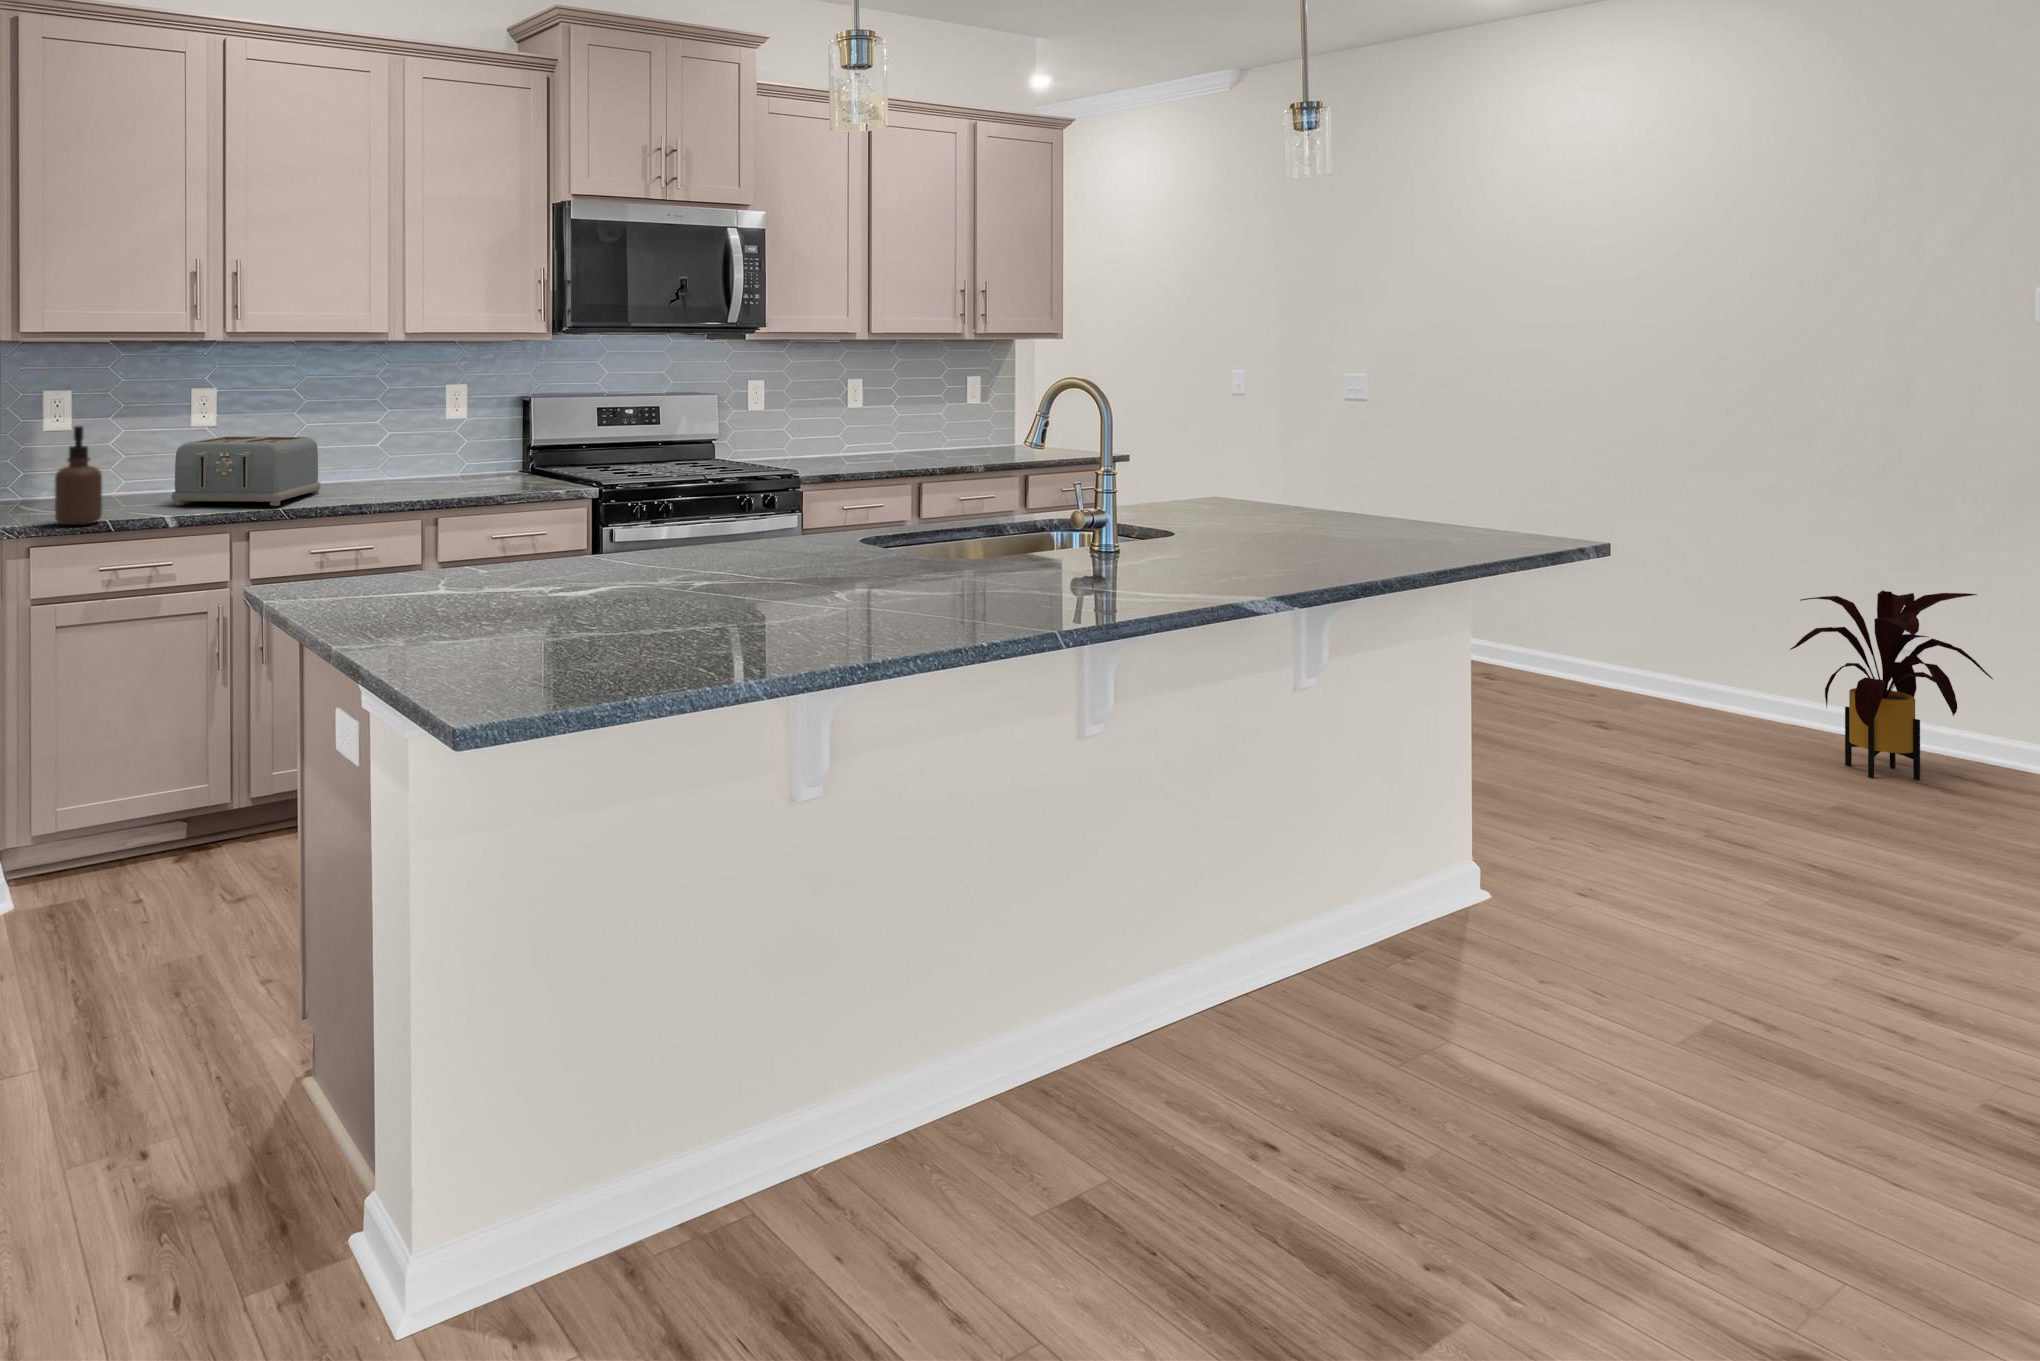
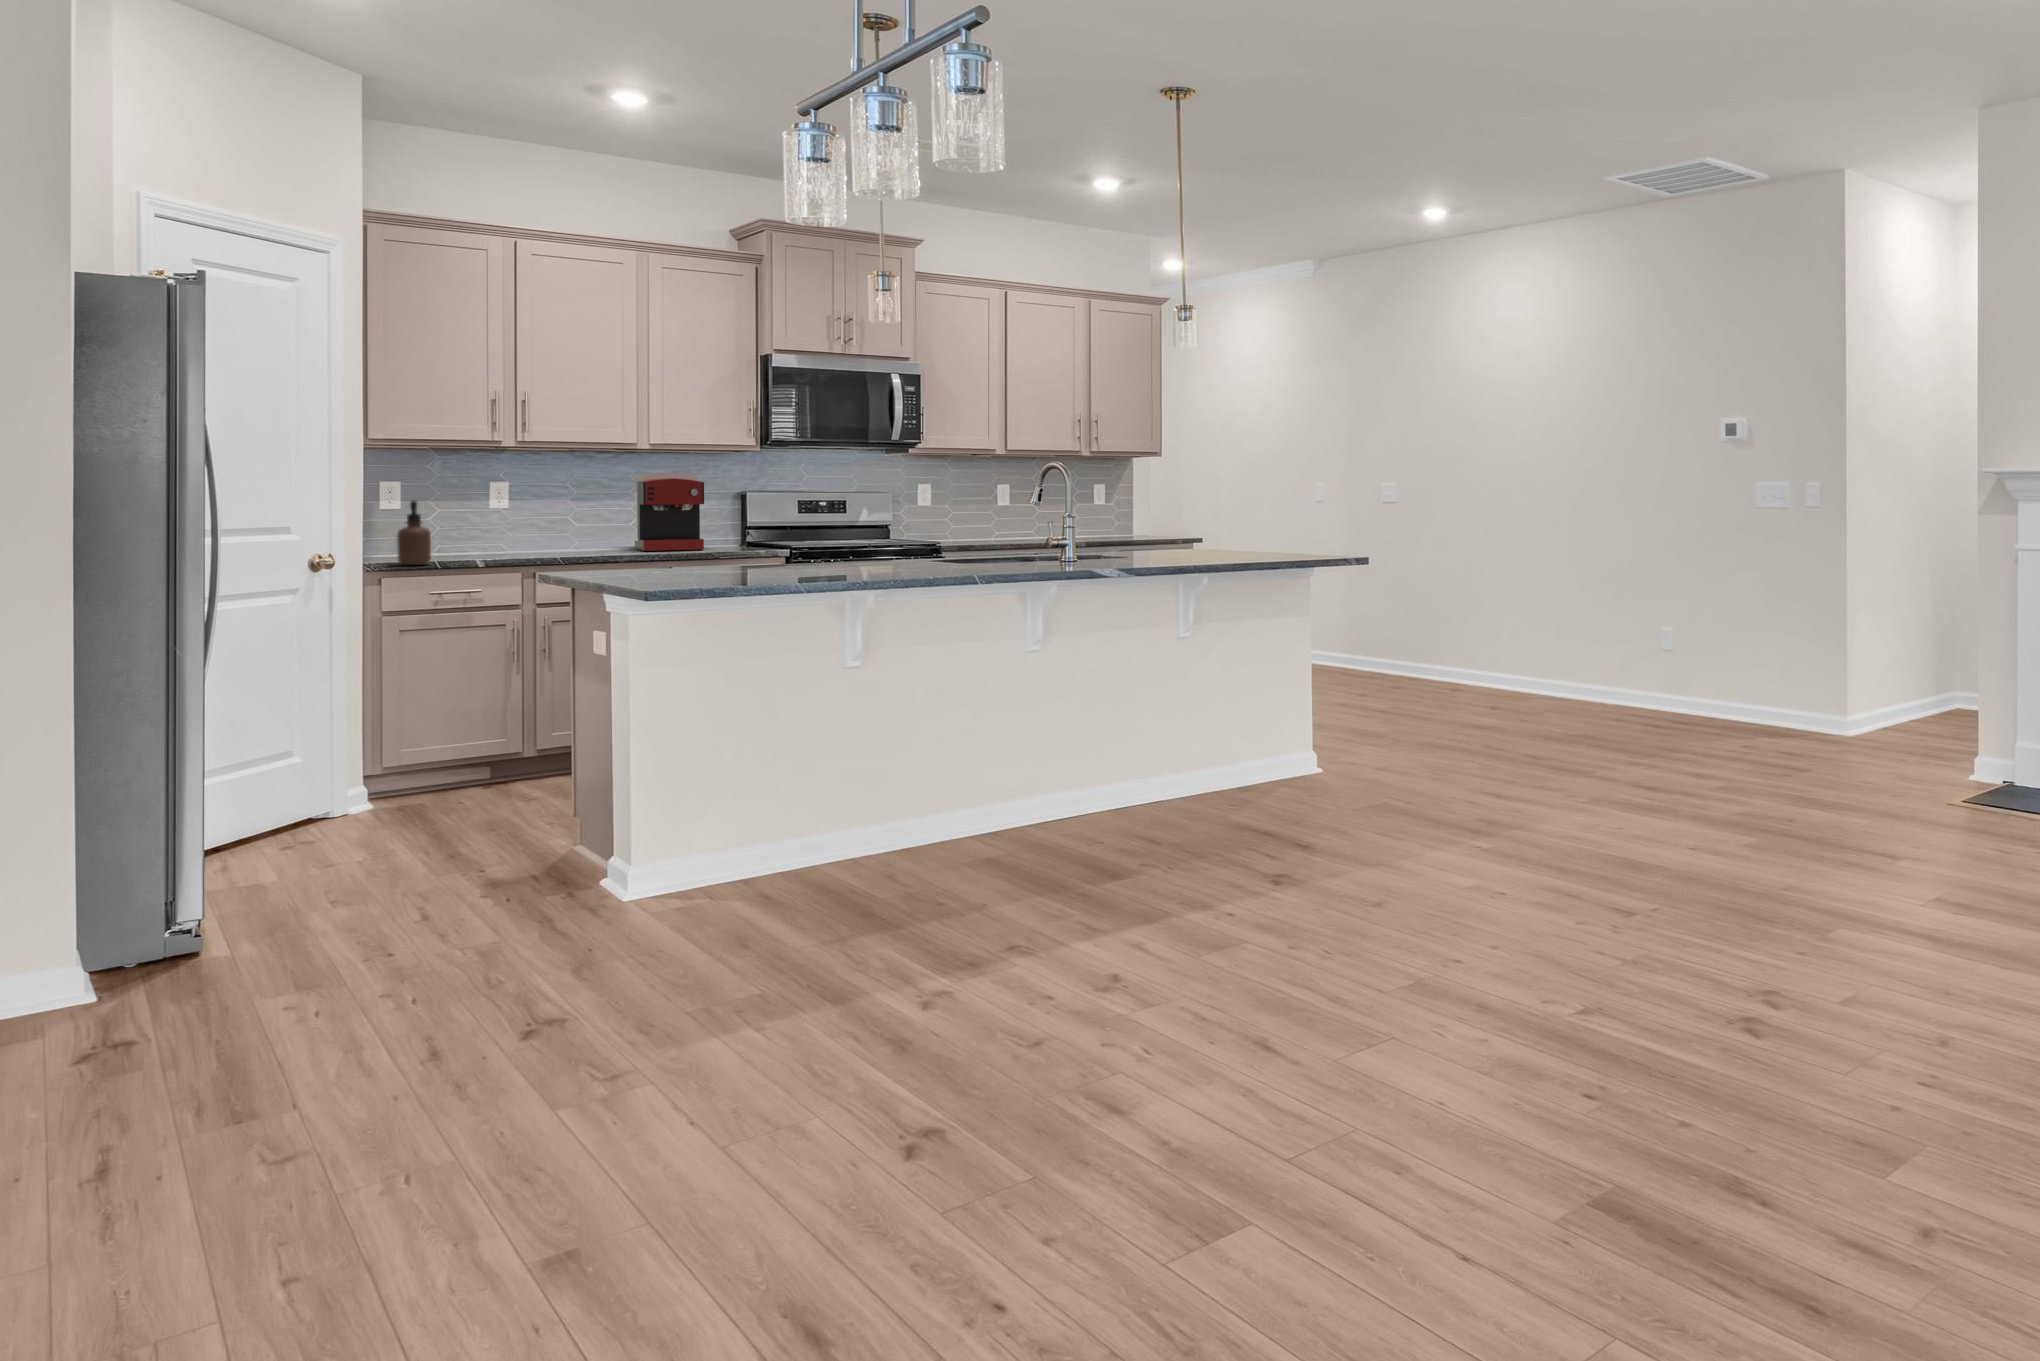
coffee maker: none [384,372,479,488] -> present [634,472,704,551]
toaster: present [172,436,321,506] -> none [478,514,587,558]
house plant: present [1790,590,1993,780] -> none [1572,607,1682,722]

